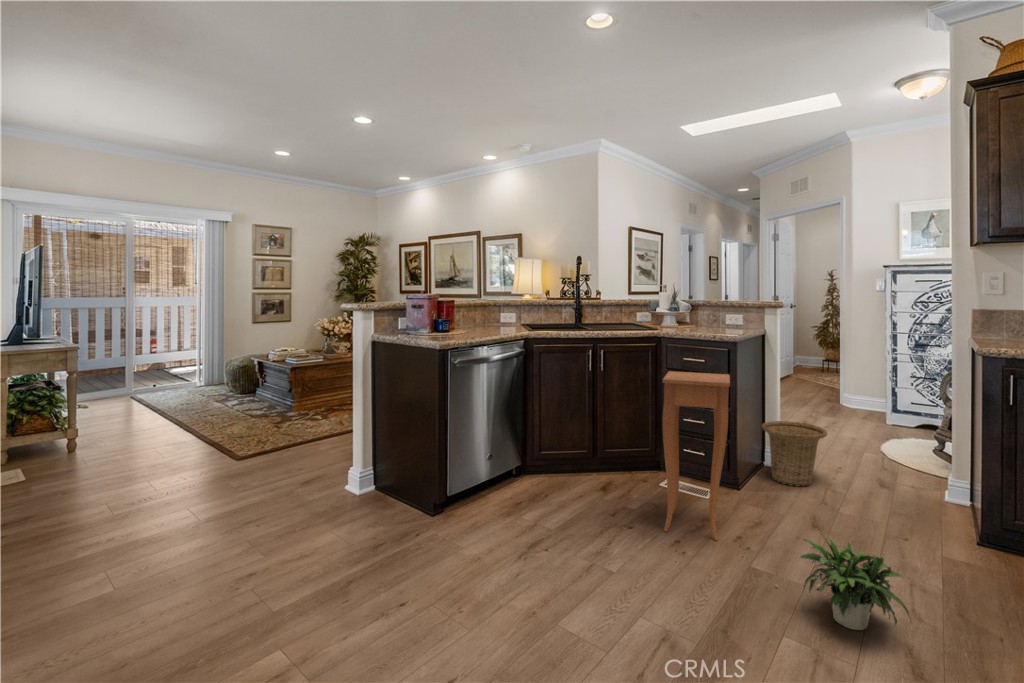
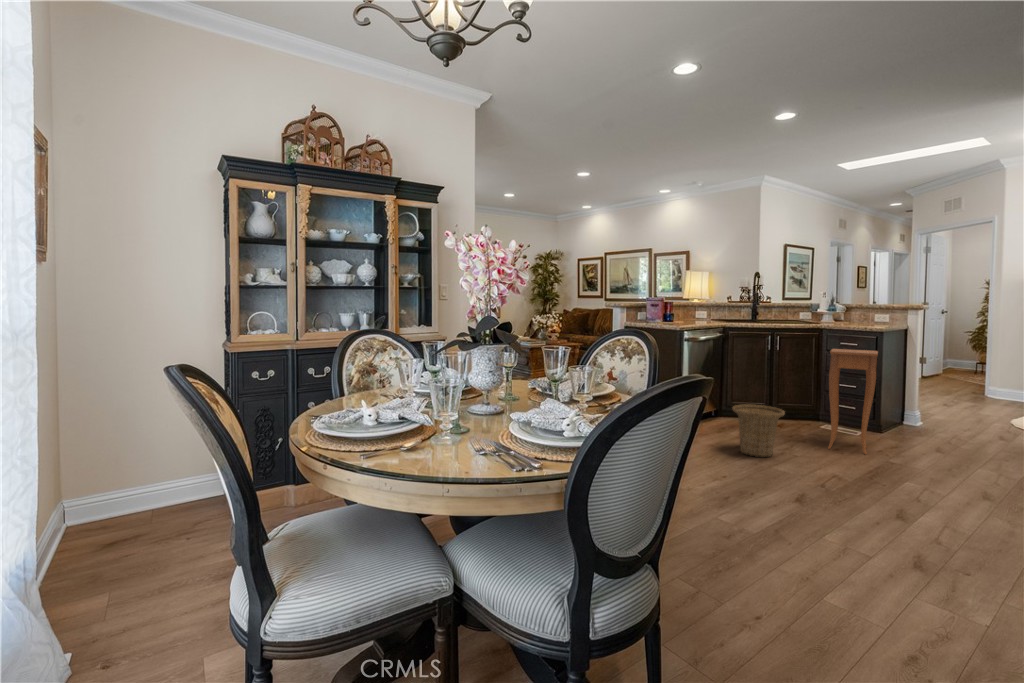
basket: present [762,421,827,486] -> present [732,404,785,457]
potted plant: present [776,534,909,630] -> none [906,437,991,489]

